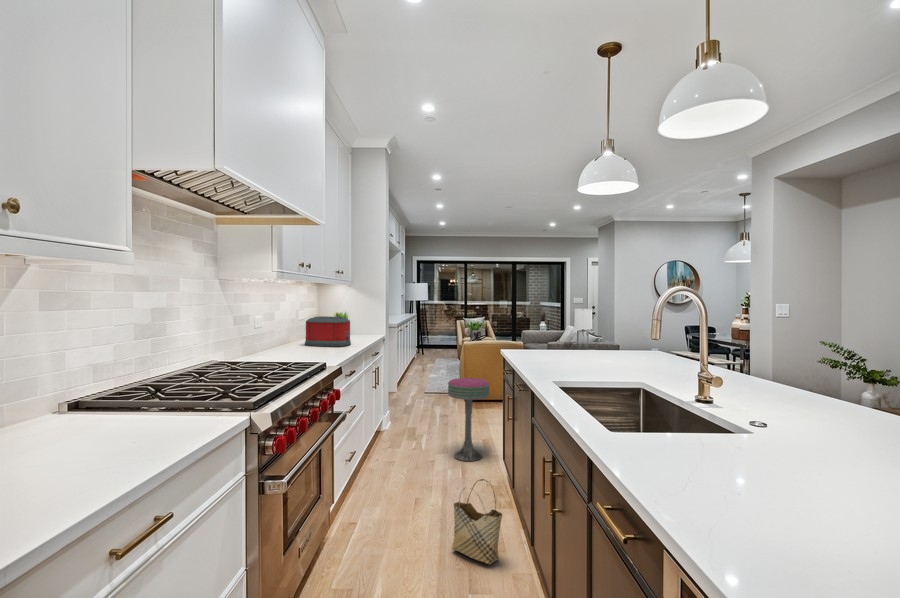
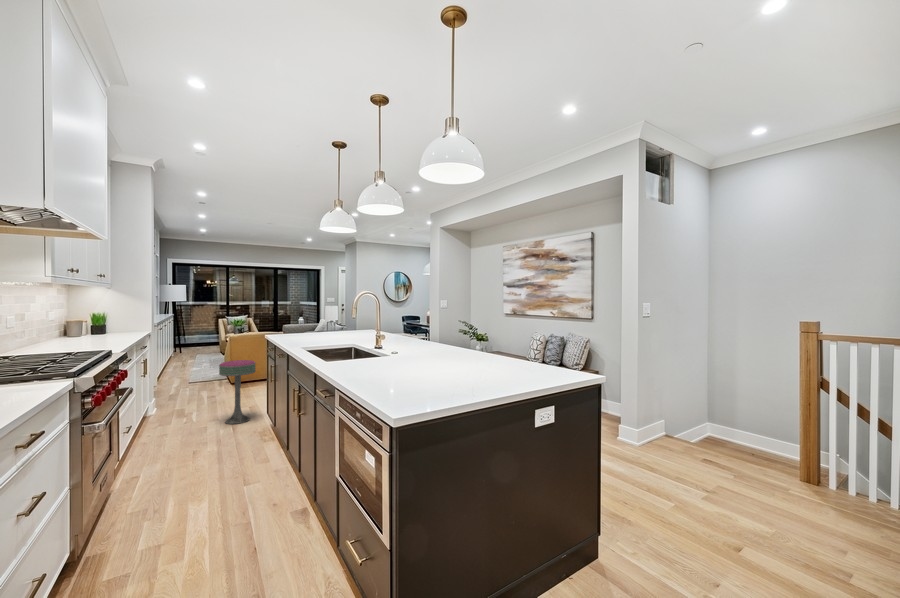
toaster: present [305,316,351,347] -> none [68,315,121,342]
woven basket: present [452,479,502,564] -> none [230,420,269,472]

